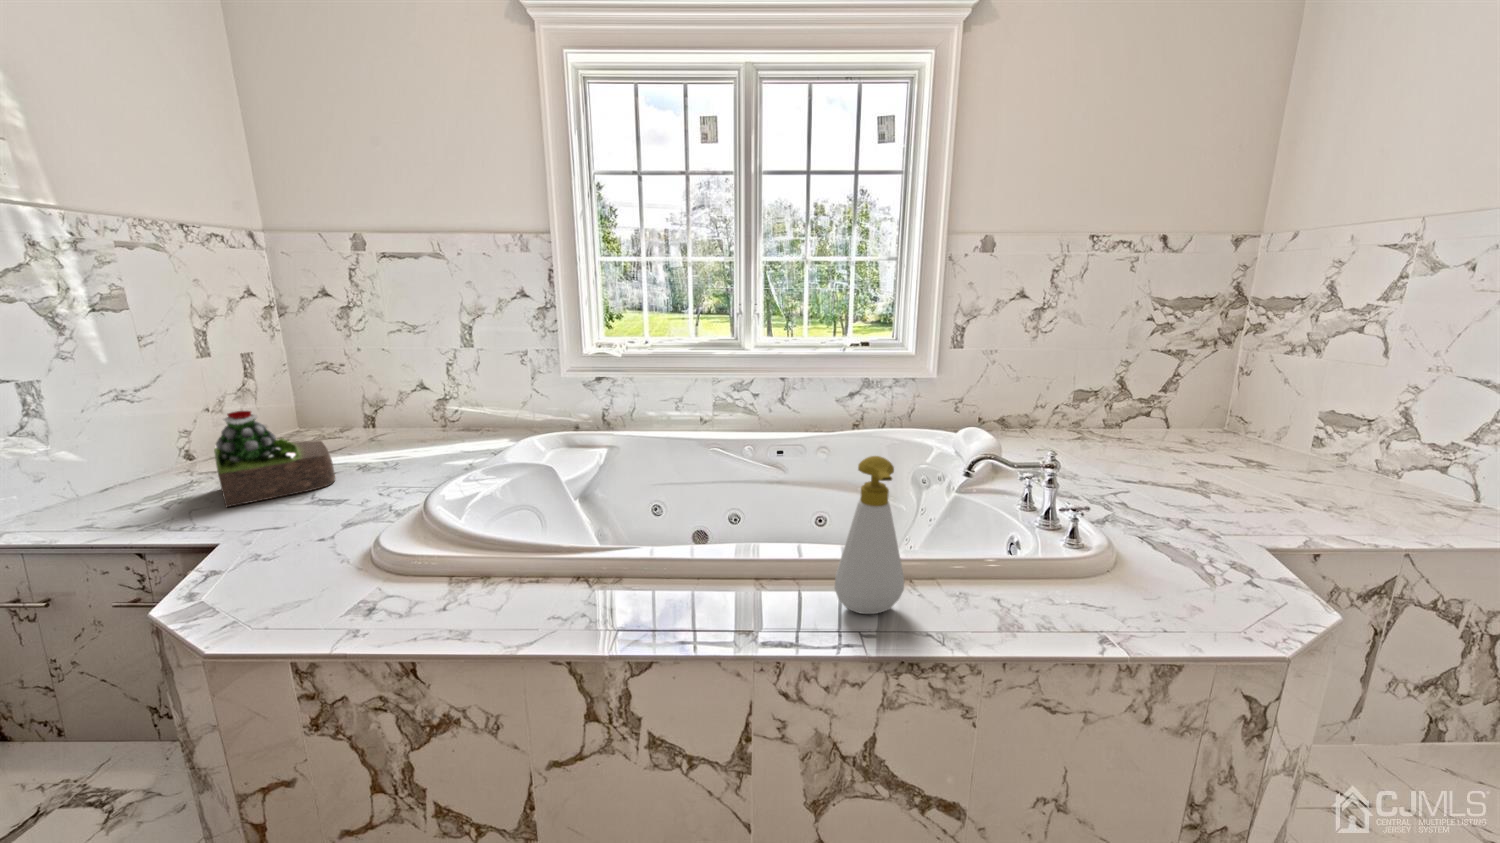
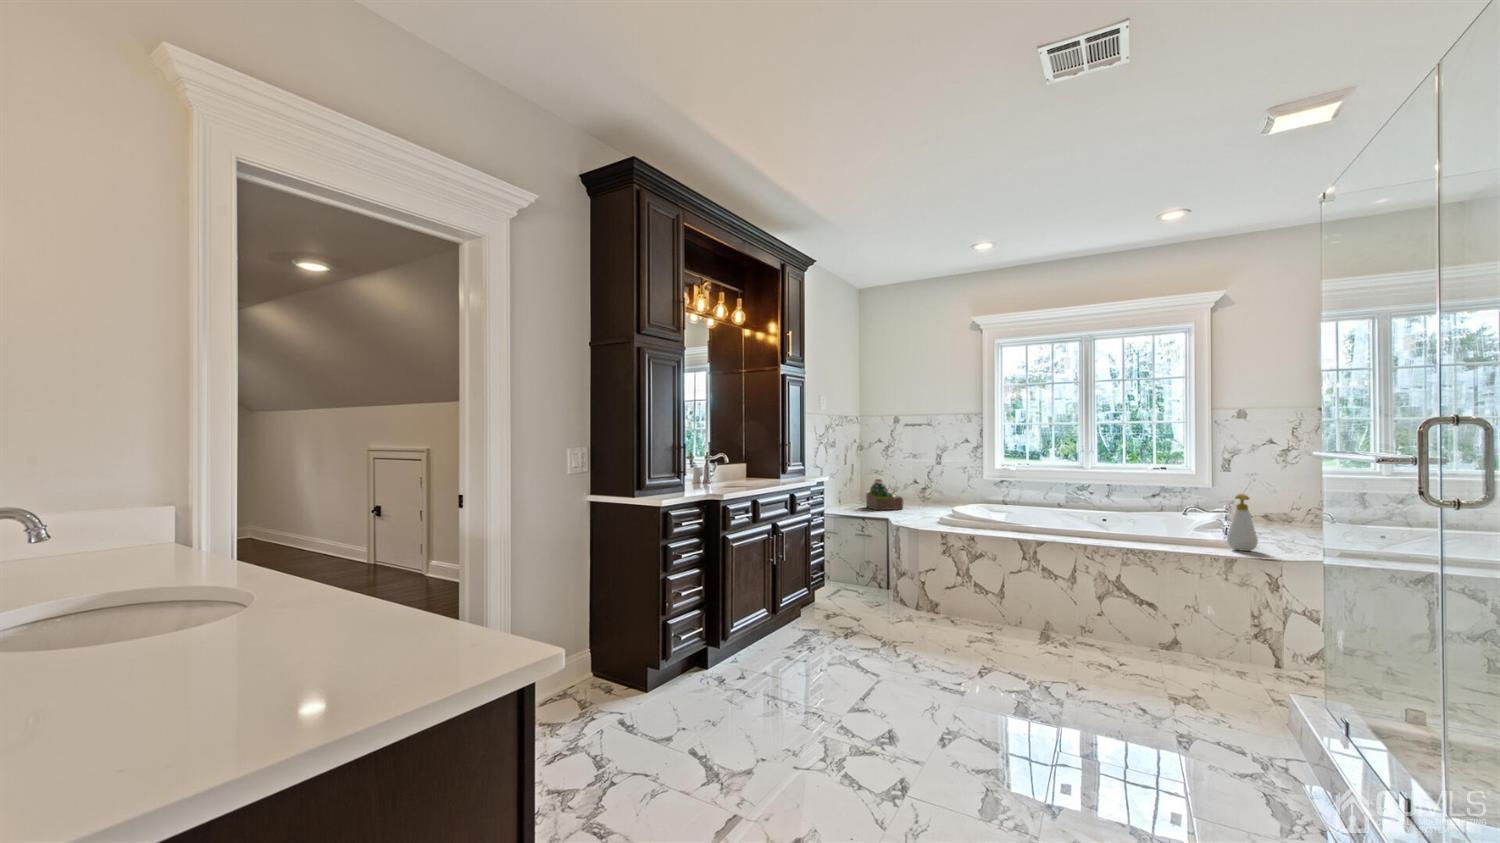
soap bottle: present [835,456,904,614] -> present [1227,494,1258,551]

